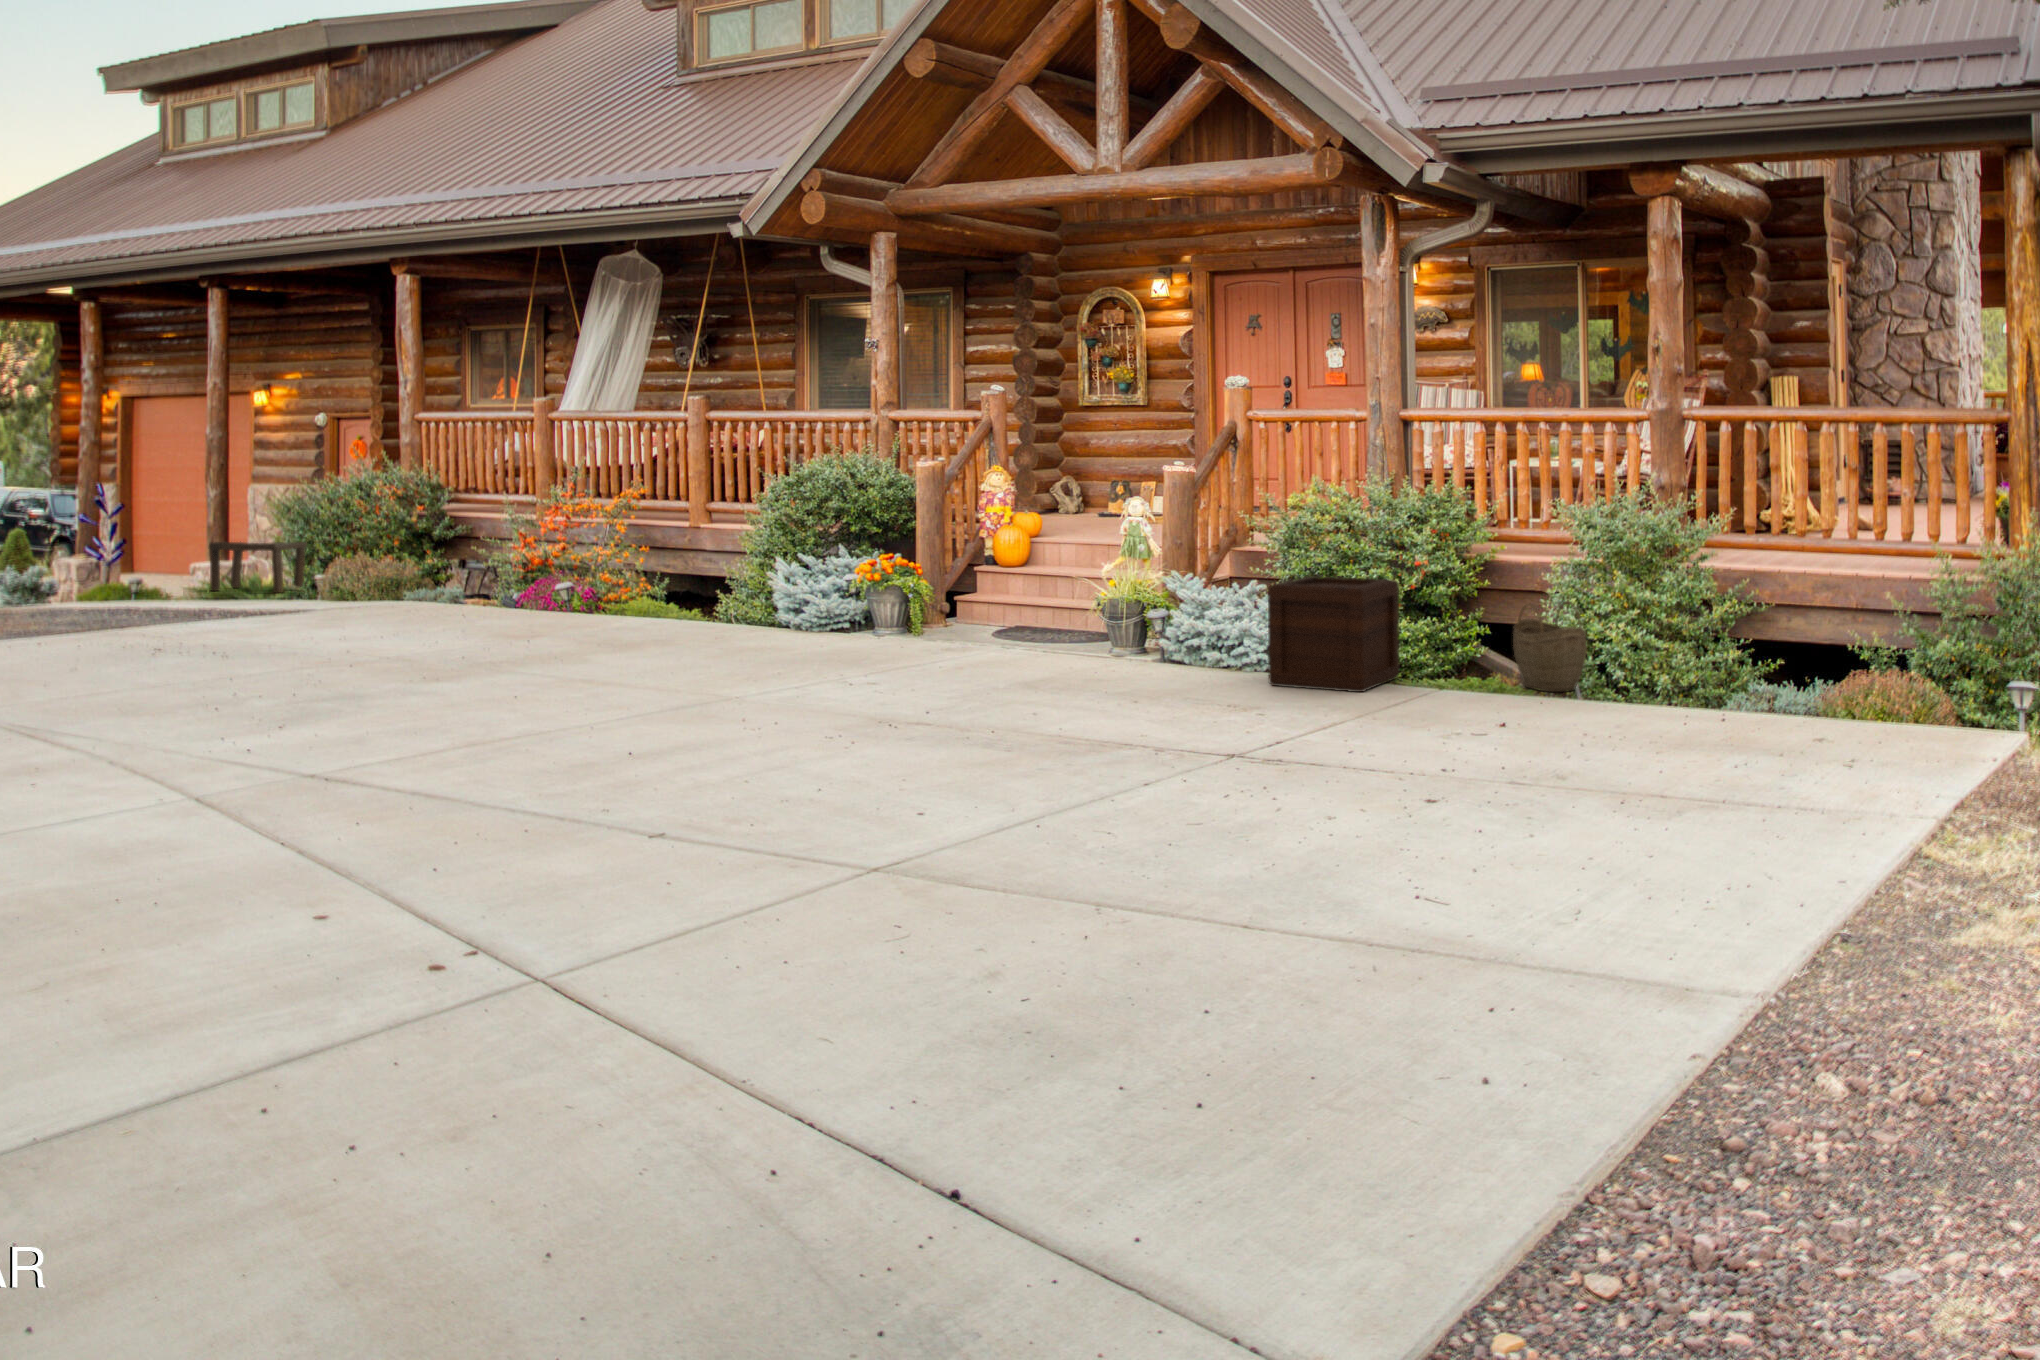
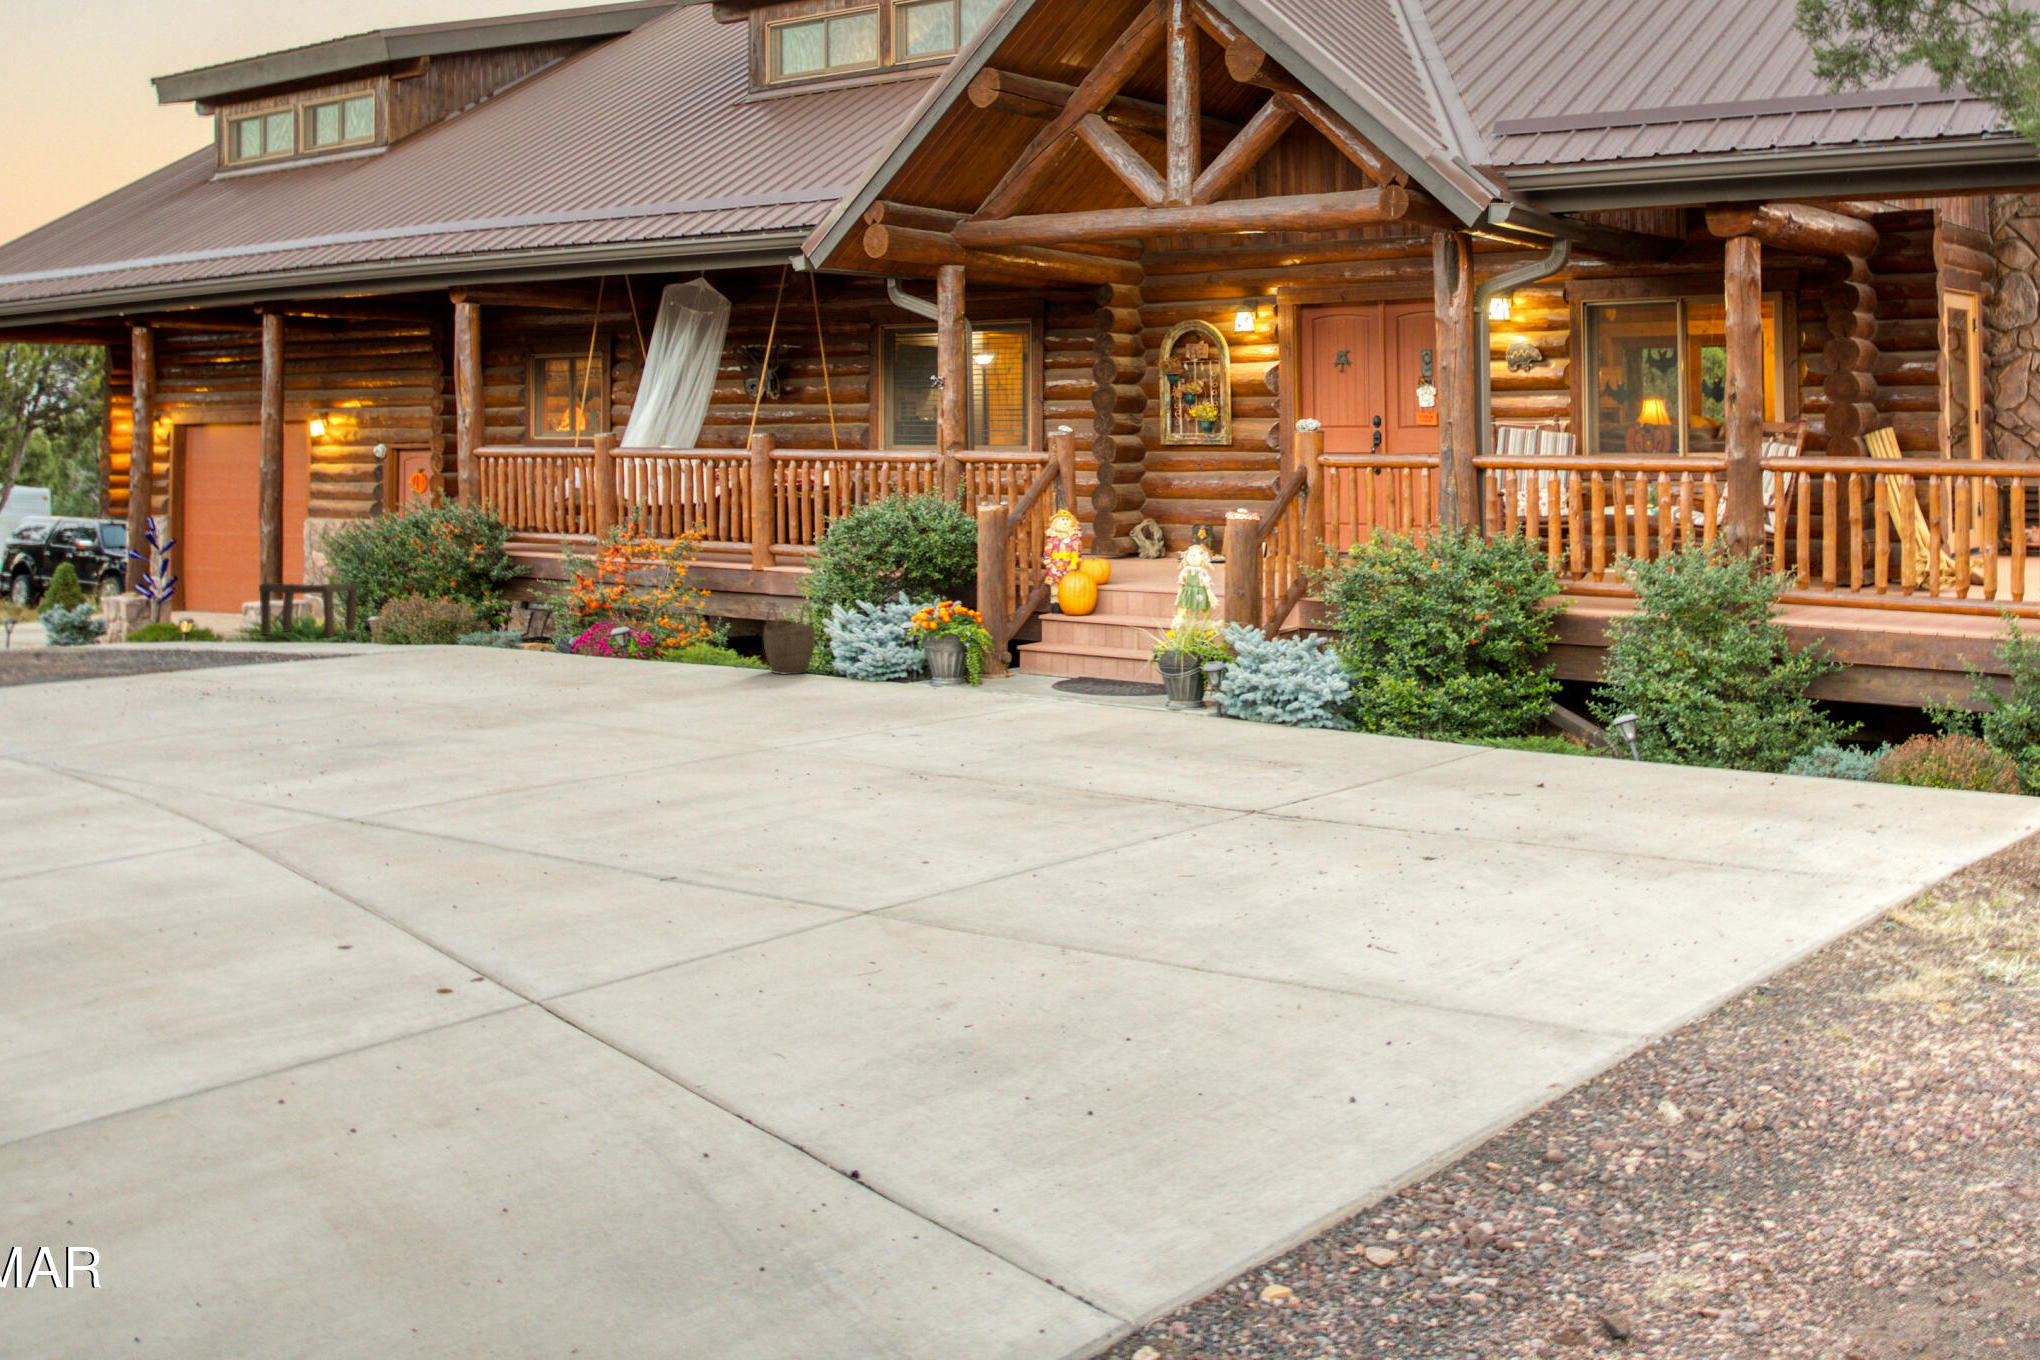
wooden crate: present [1268,576,1400,692] -> none [1318,633,1458,755]
woven basket: present [1513,602,1587,692] -> present [763,606,815,674]

